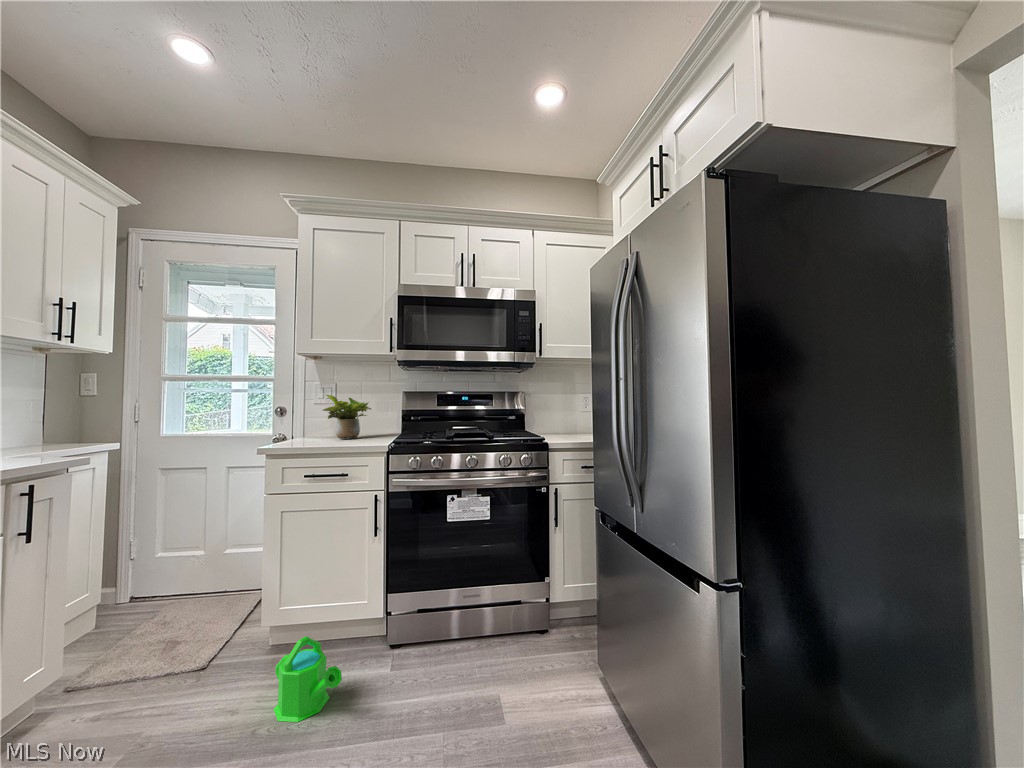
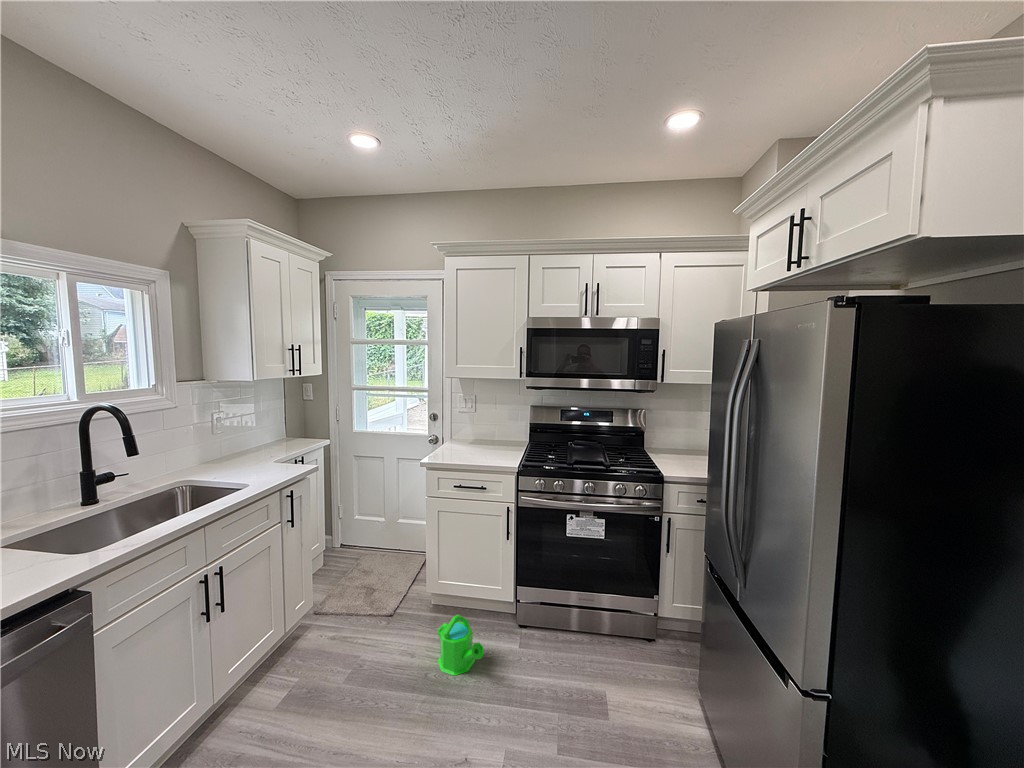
potted plant: present [323,395,371,439] -> none [466,412,504,449]

